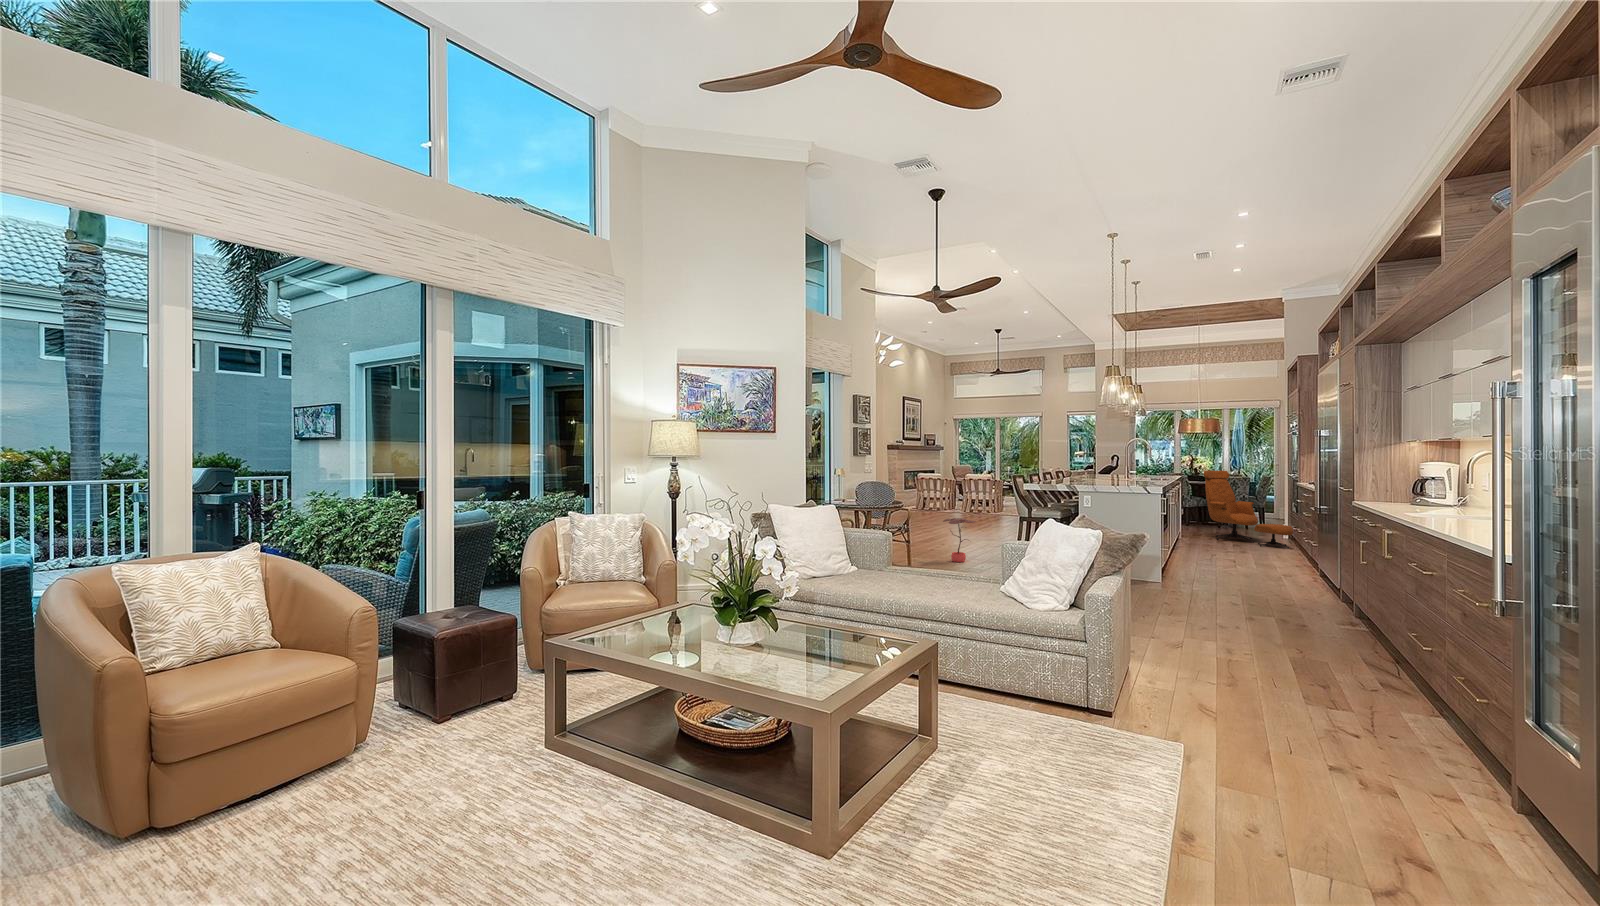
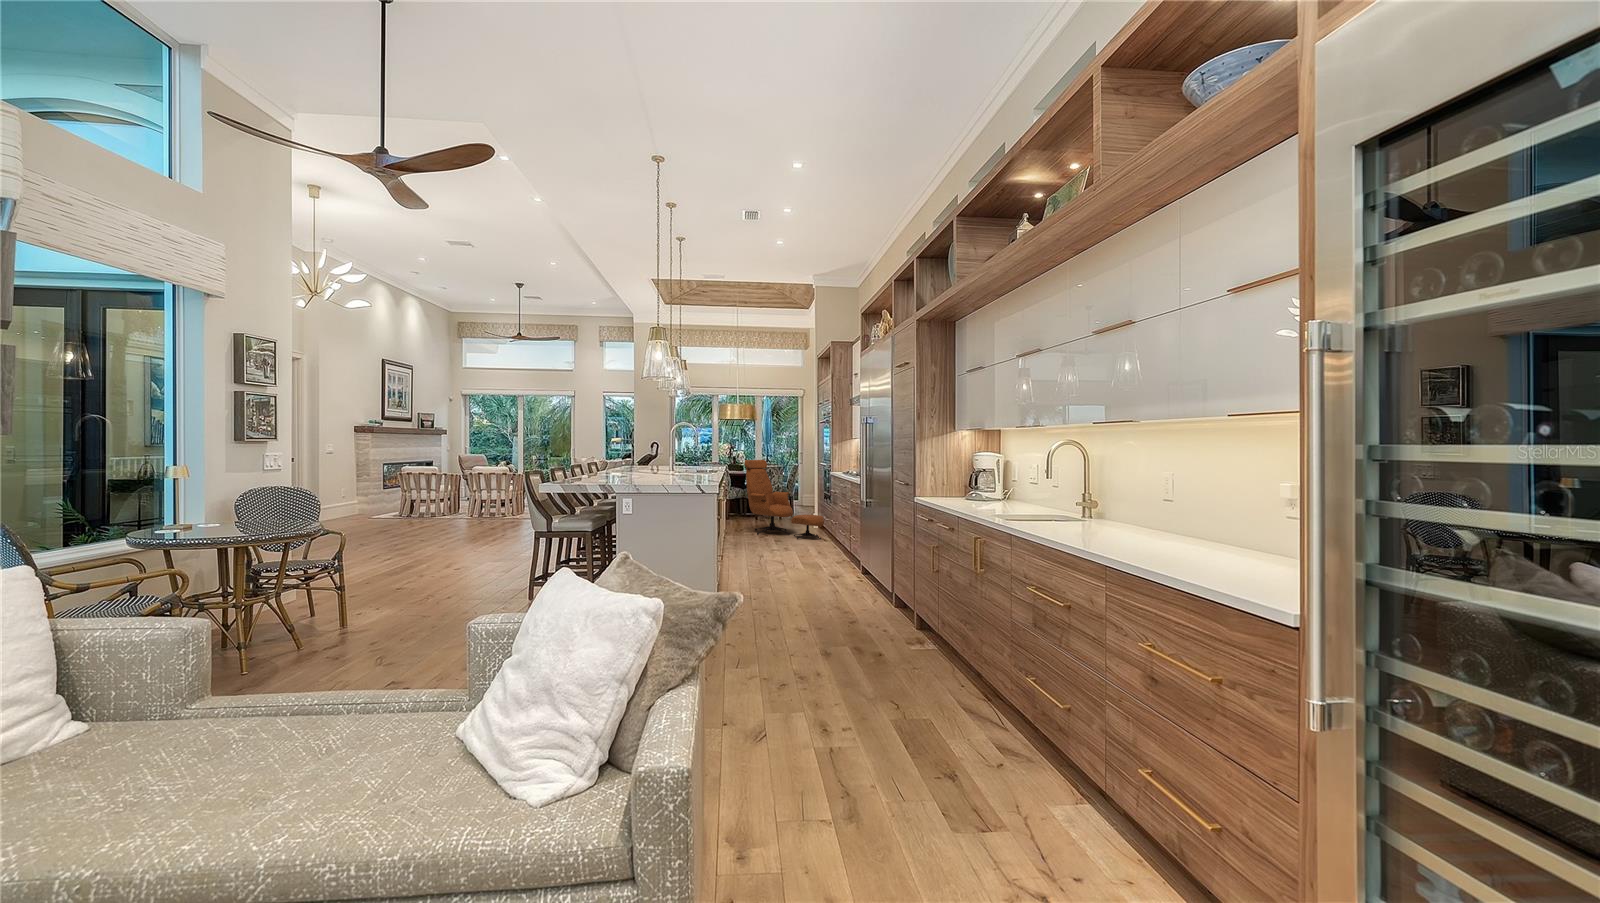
potted plant: present [943,518,975,562] -> none [409,539,465,609]

